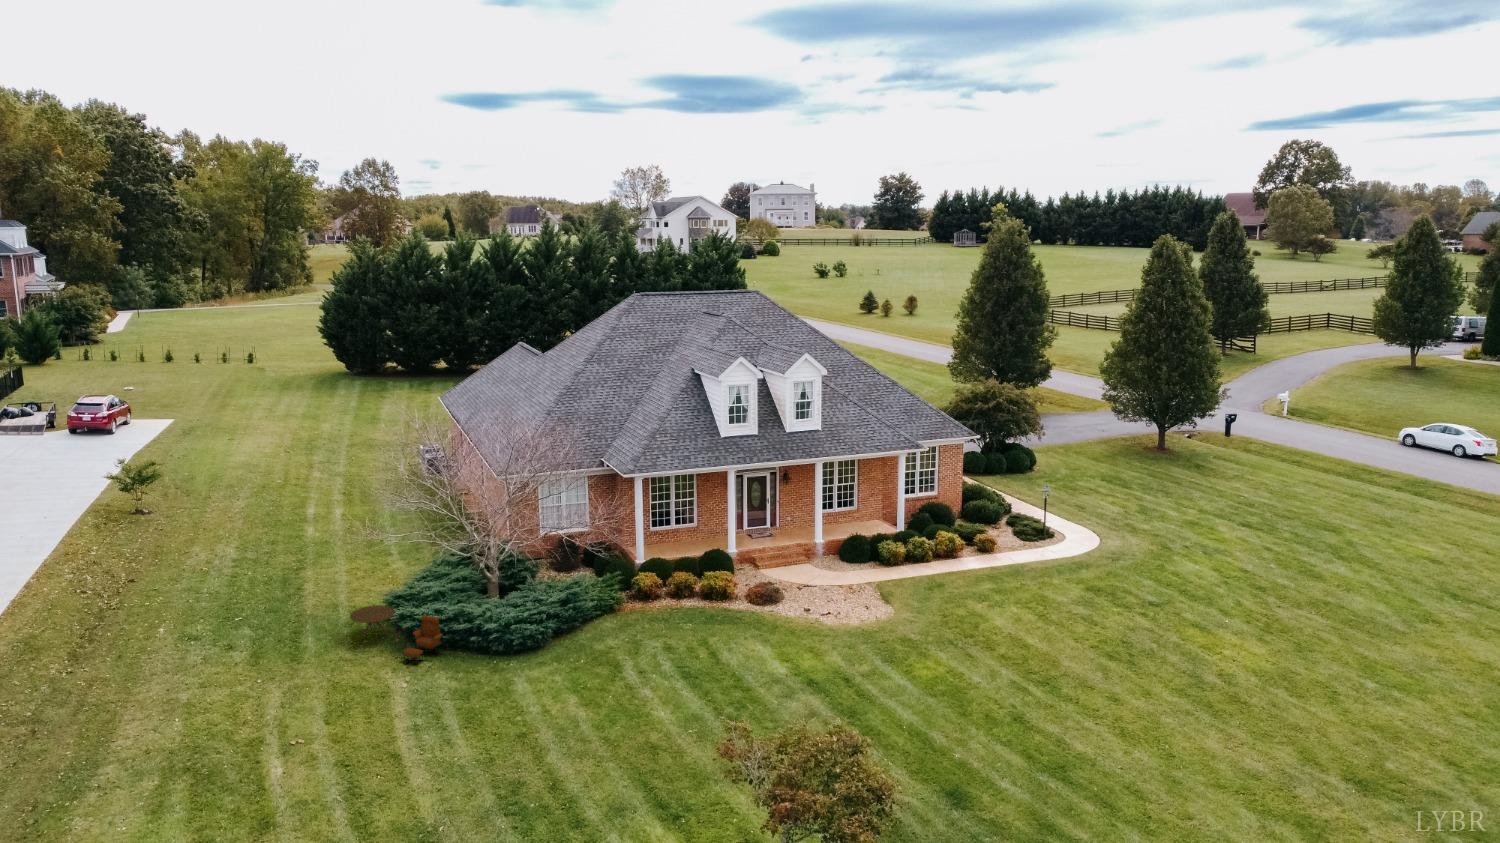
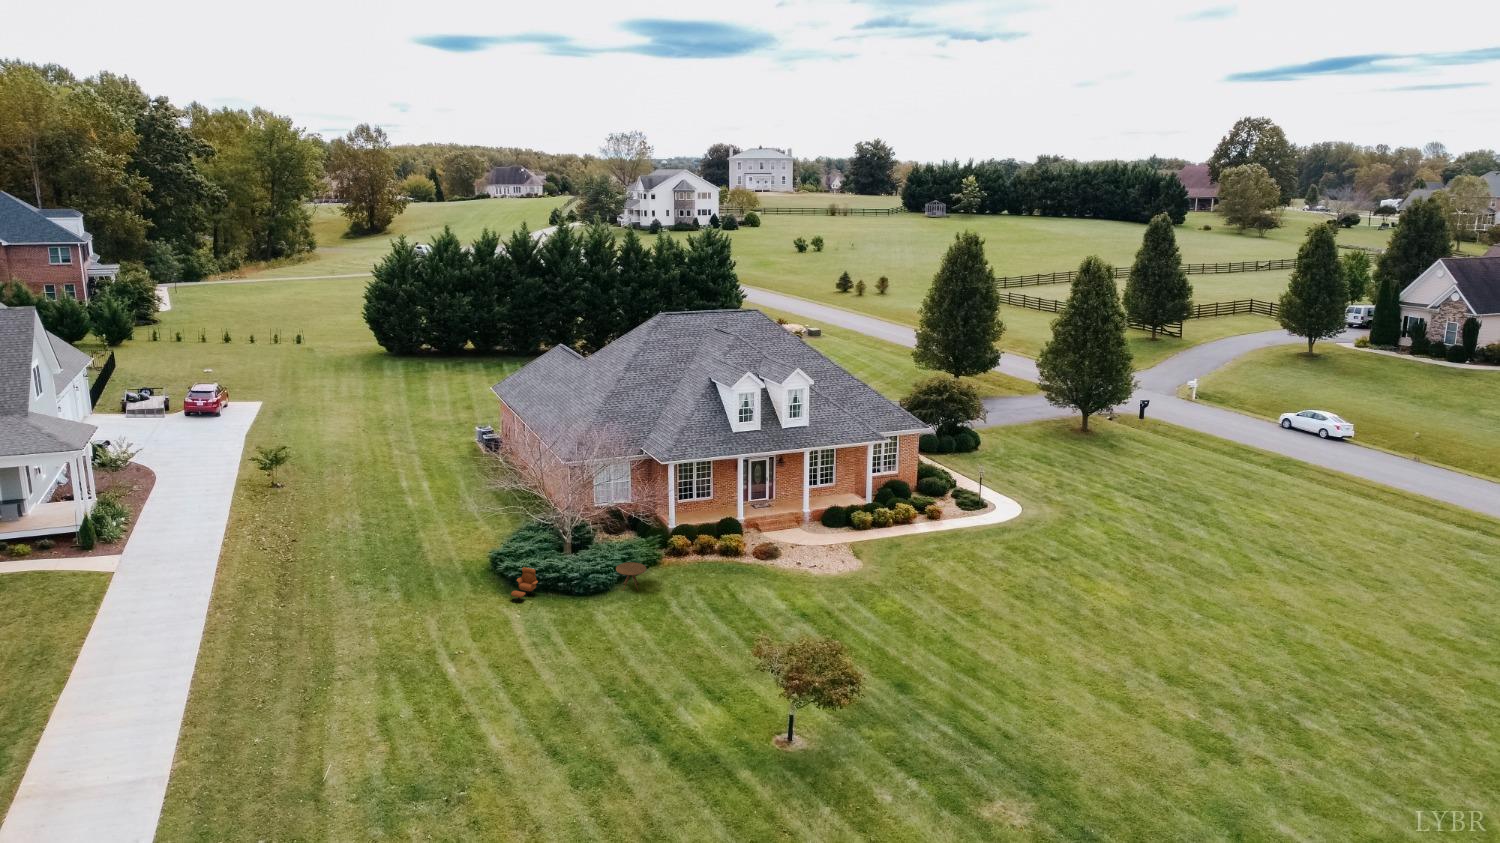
round table: present [350,605,395,643] -> present [616,562,646,590]

